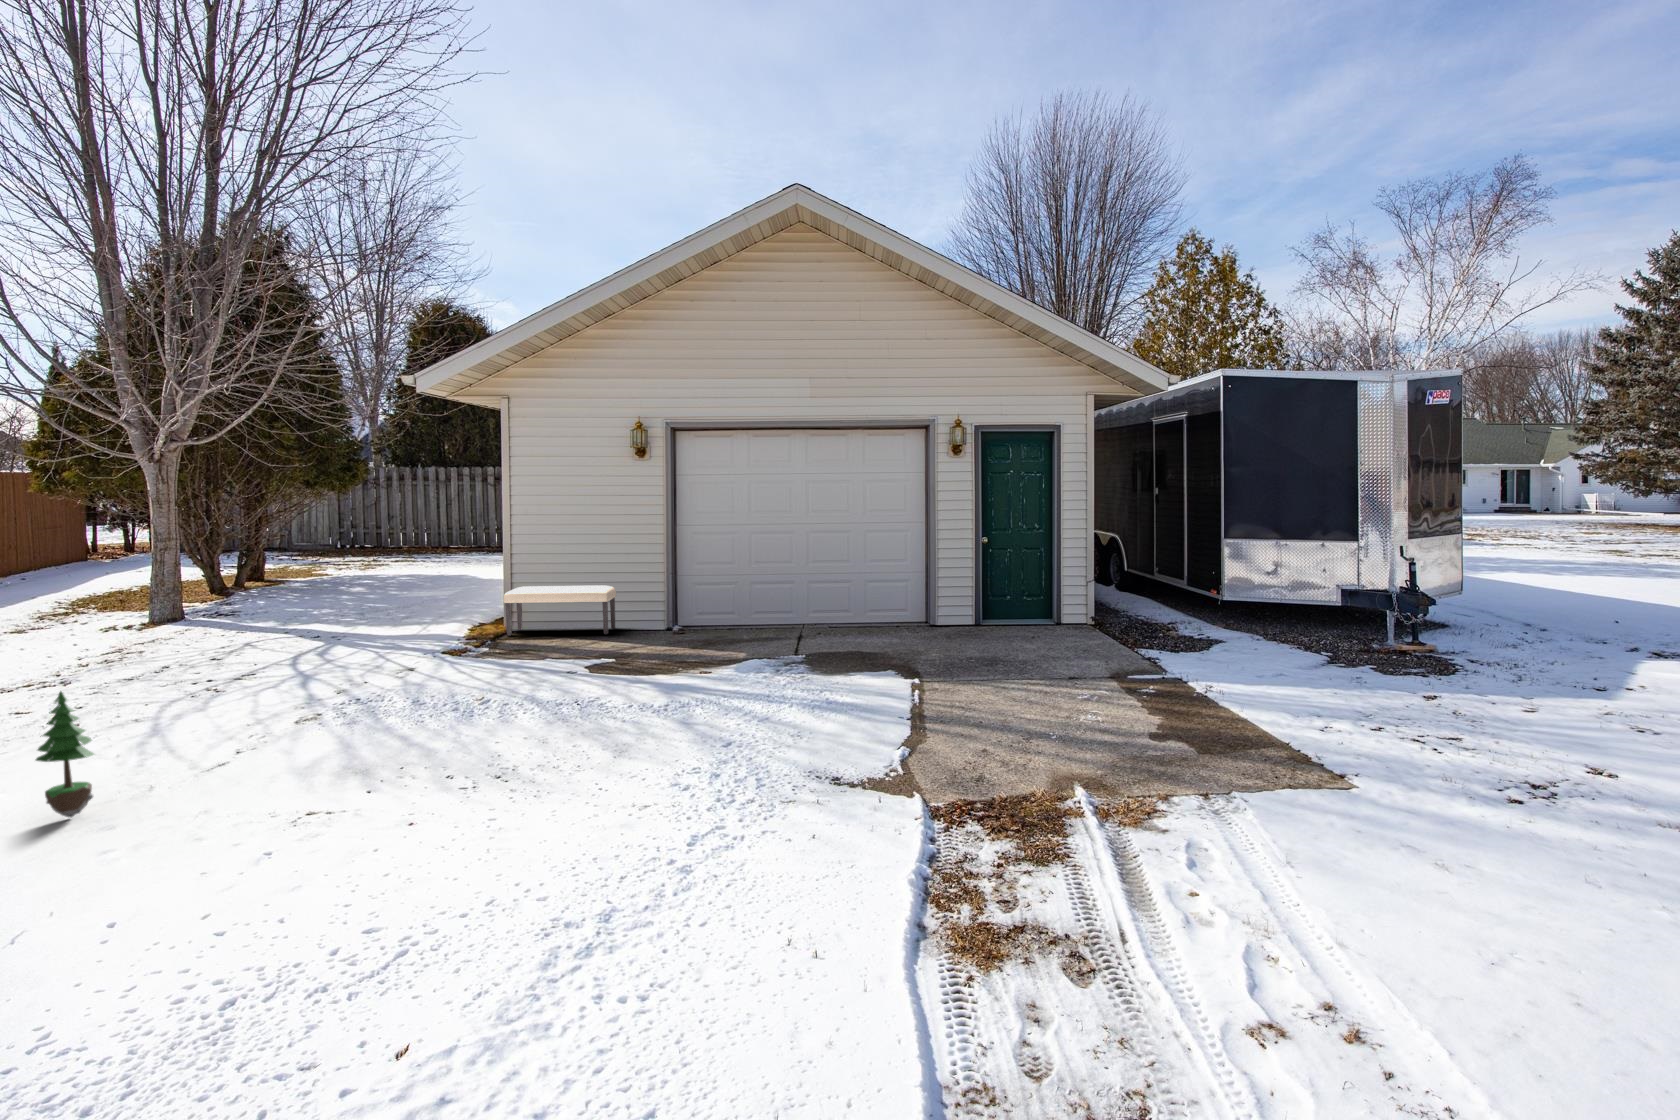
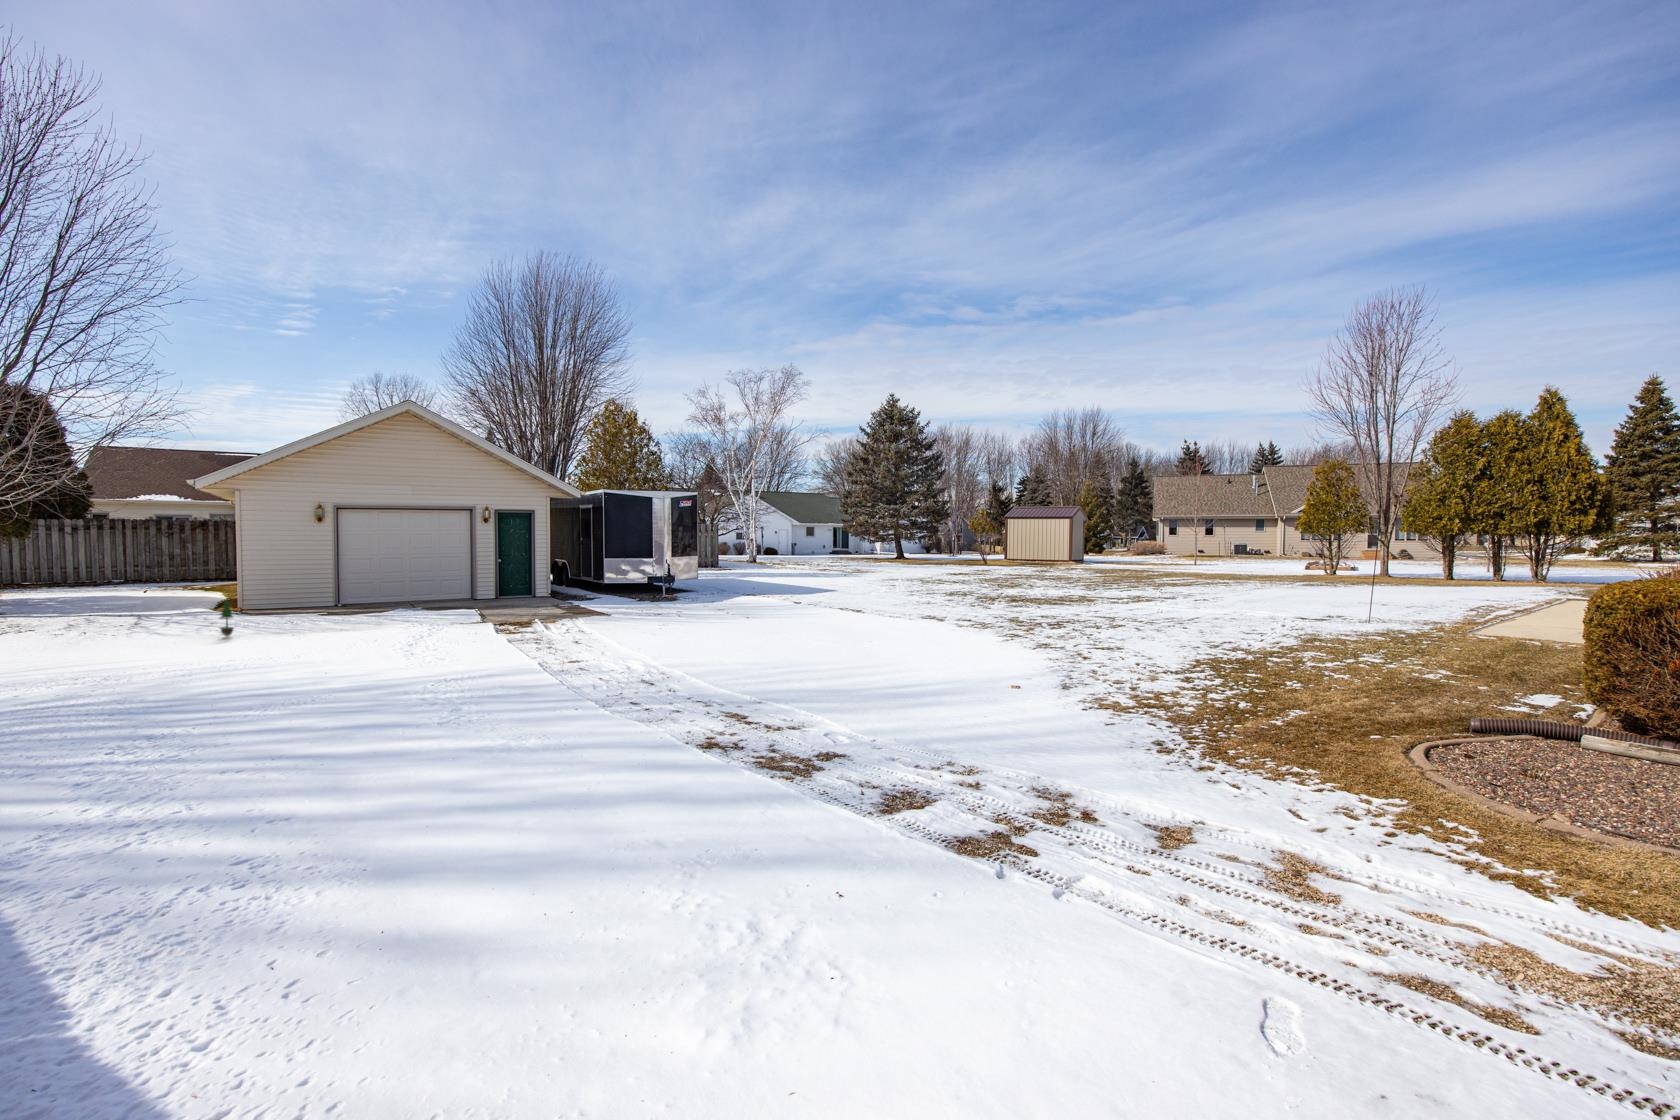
bench: present [504,585,616,636] -> none [250,585,310,610]

